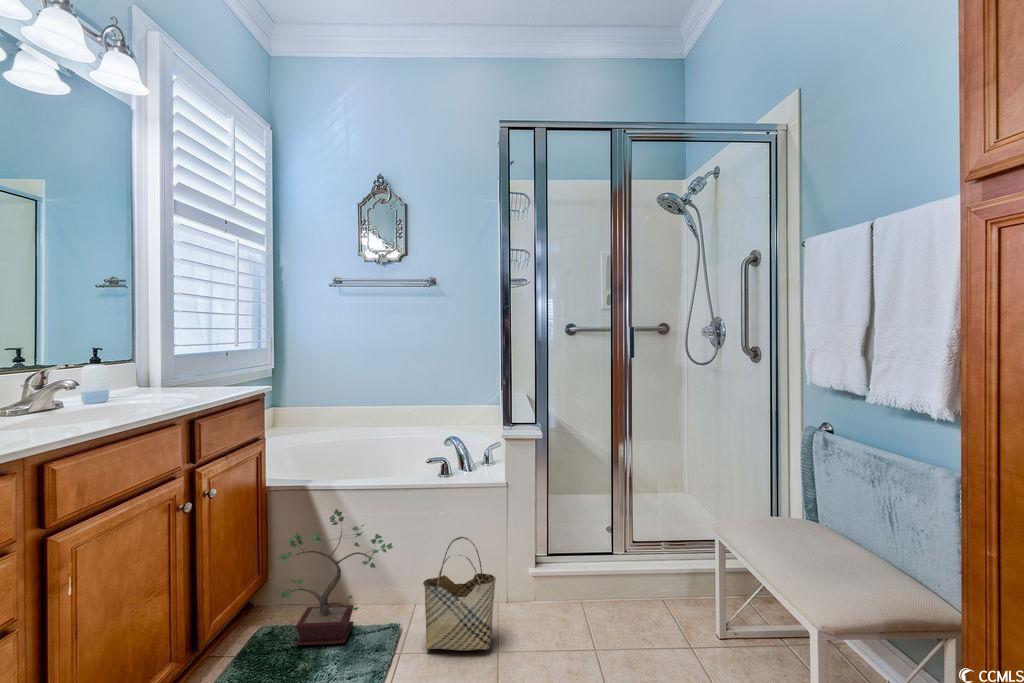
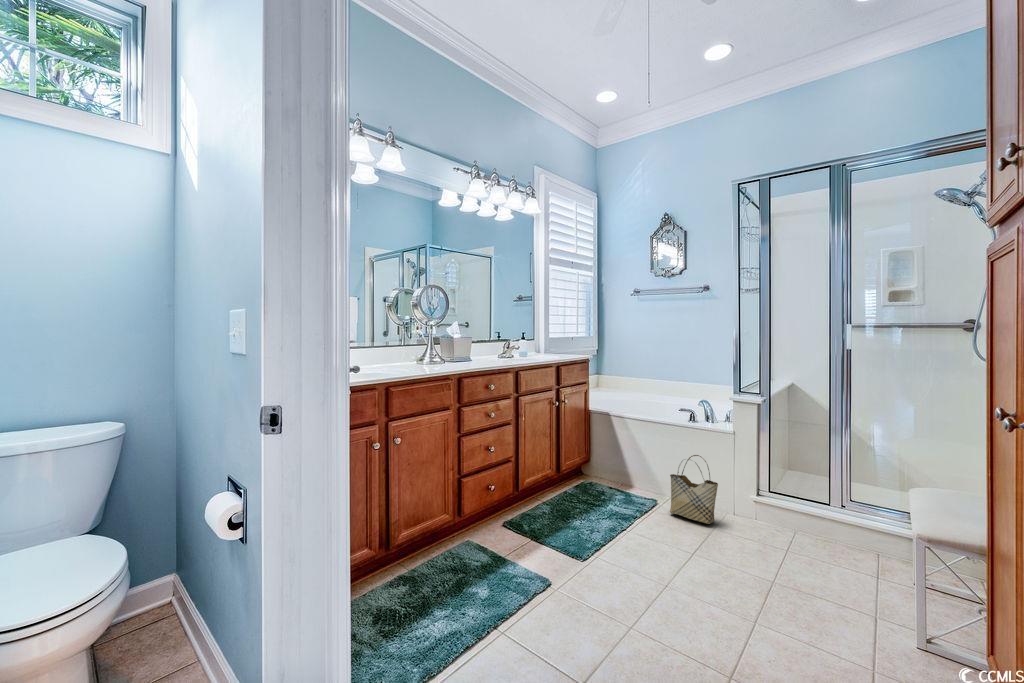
potted plant: present [277,509,393,645] -> none [593,424,653,498]

